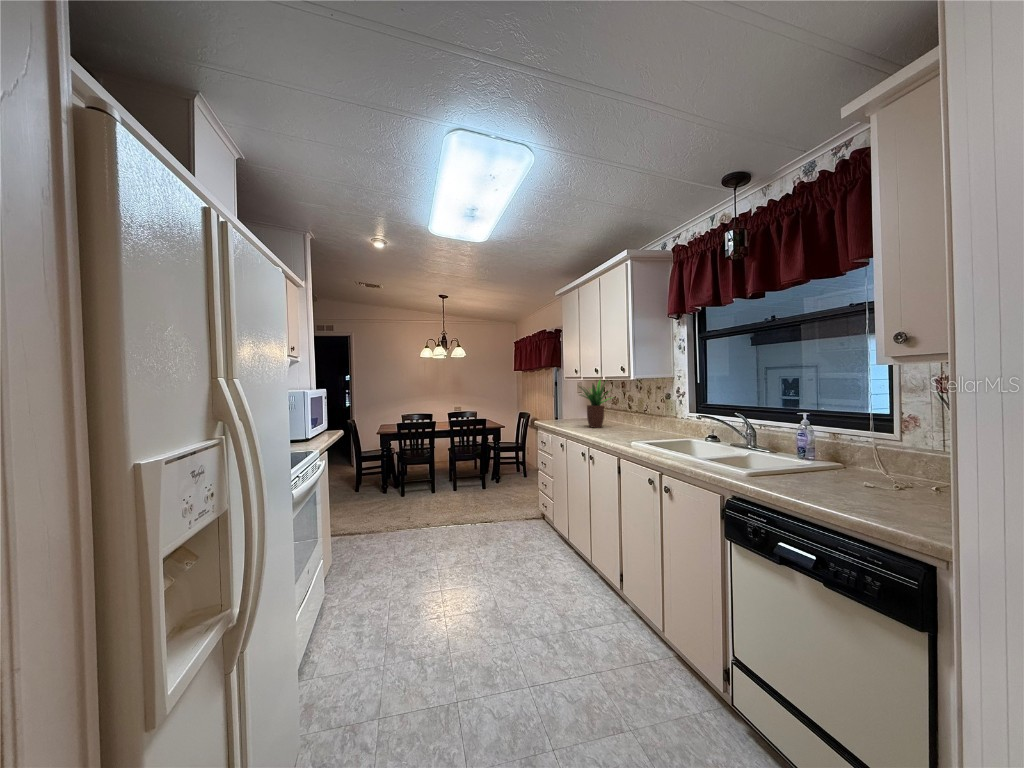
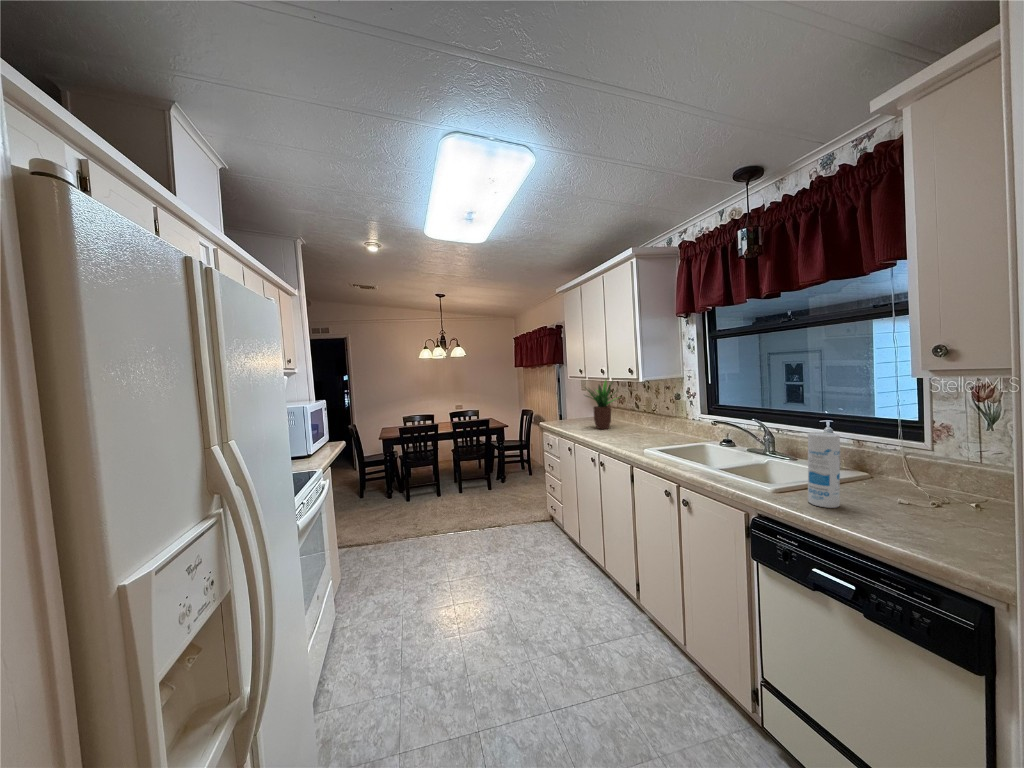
canister: none [779,417,809,487] -> present [808,432,840,508]

